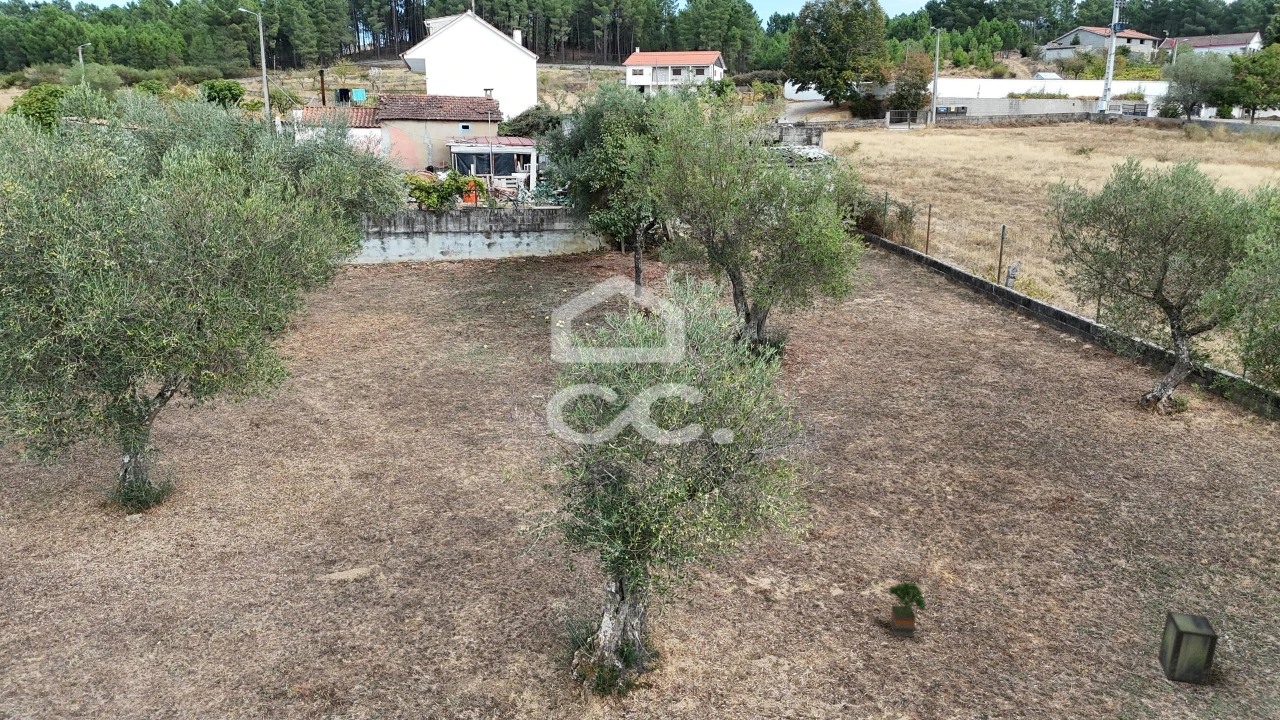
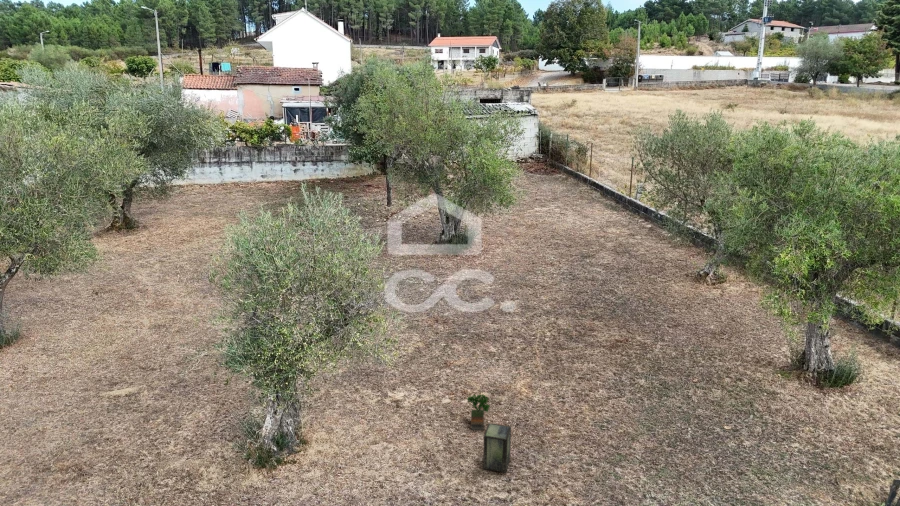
storage box: present [1158,612,1218,685] -> present [483,423,511,473]

